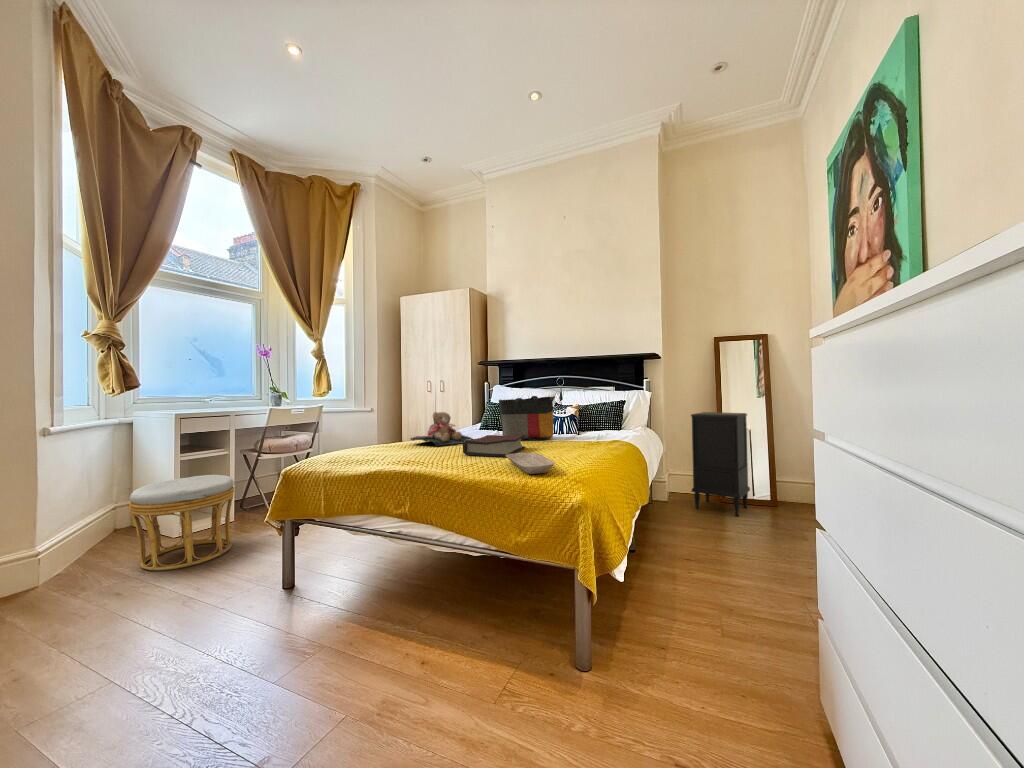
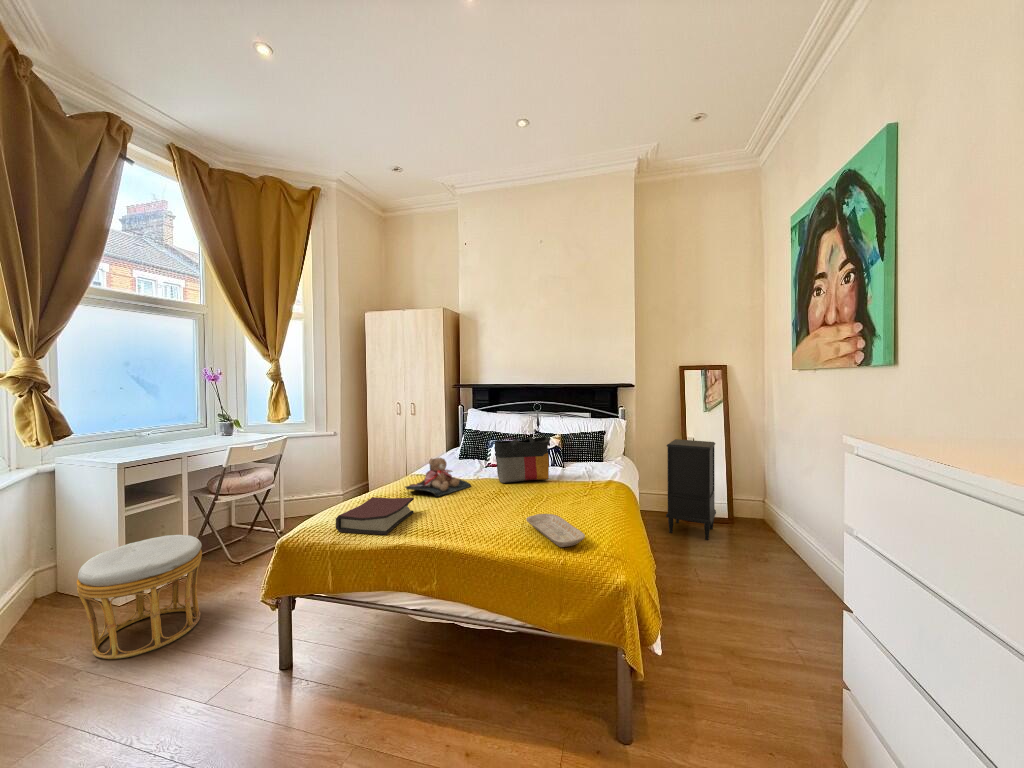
hardback book: present [463,435,525,457] -> present [336,497,414,535]

